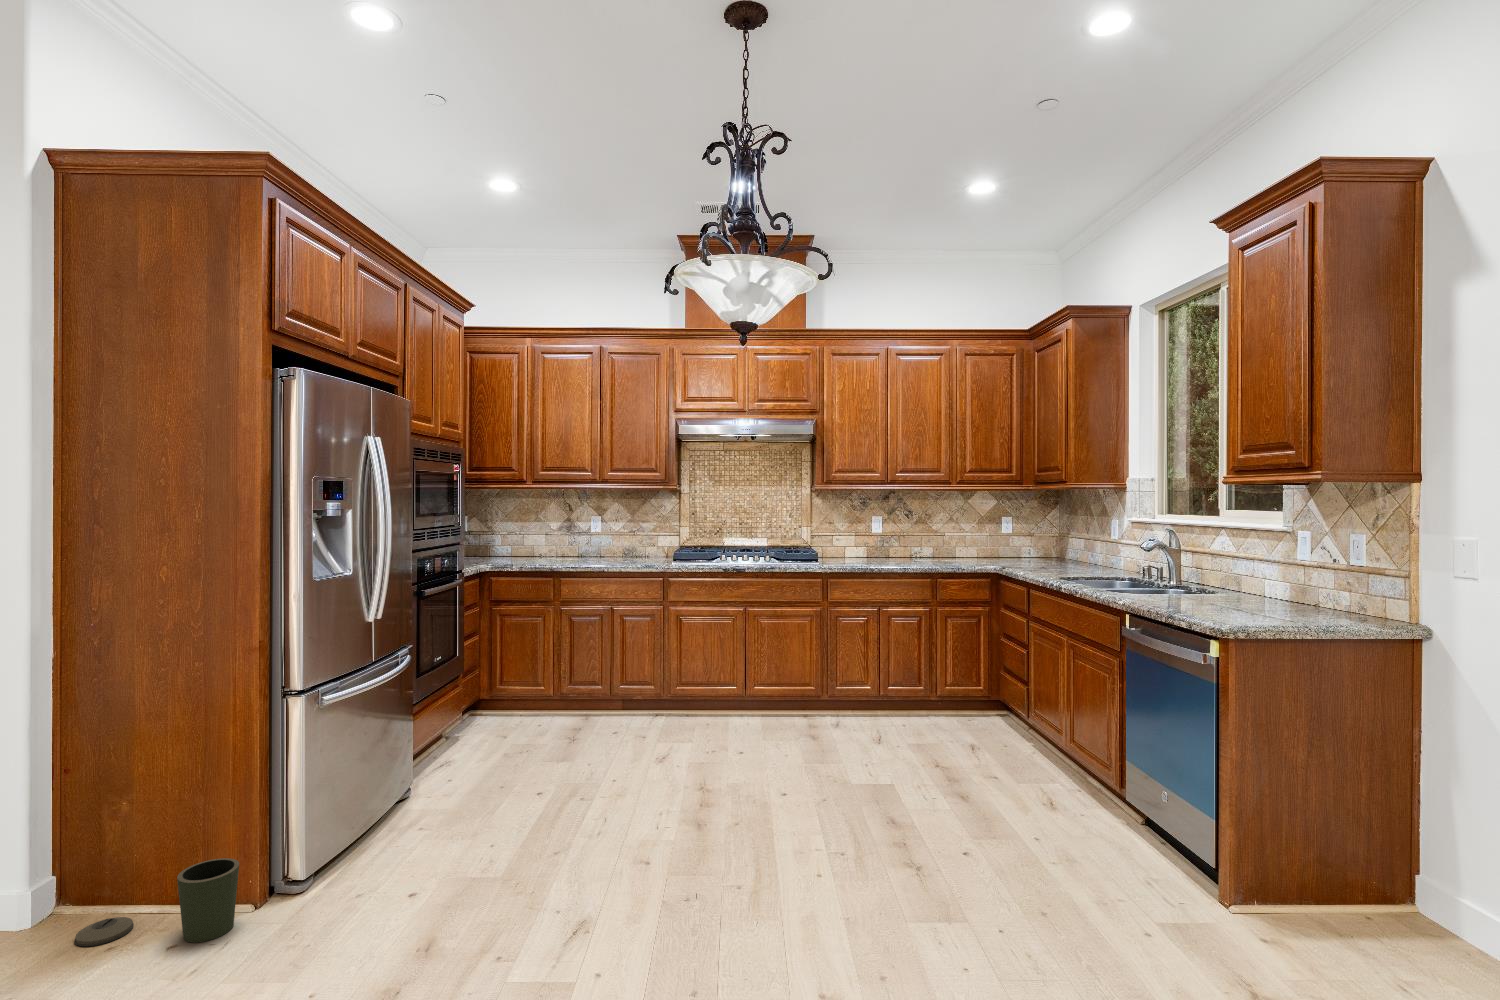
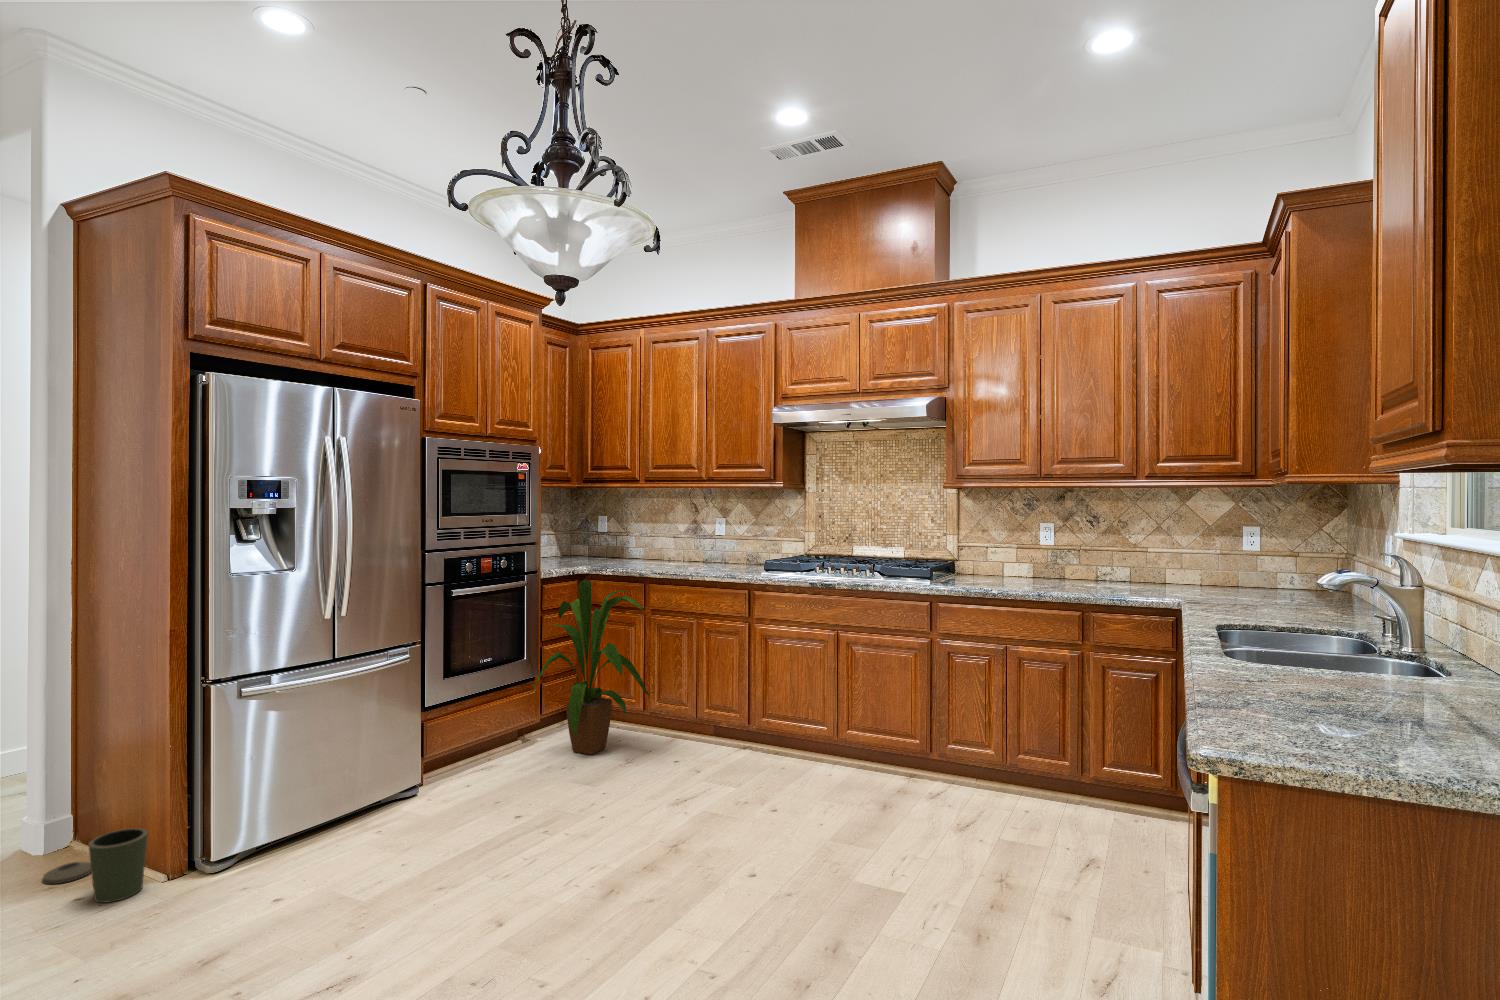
house plant: none [477,575,589,740] -> present [532,580,650,755]

